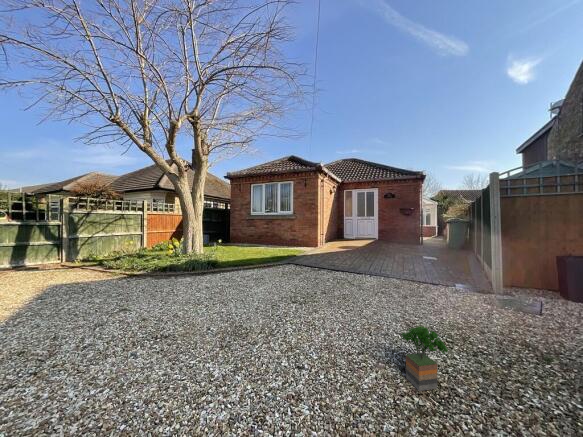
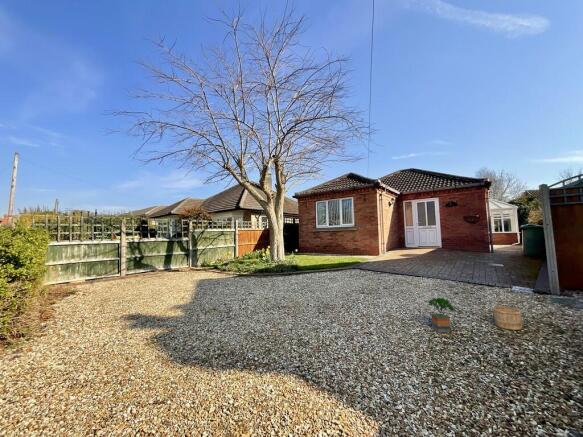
wooden bucket: none [488,332,533,374] -> present [493,306,522,330]

